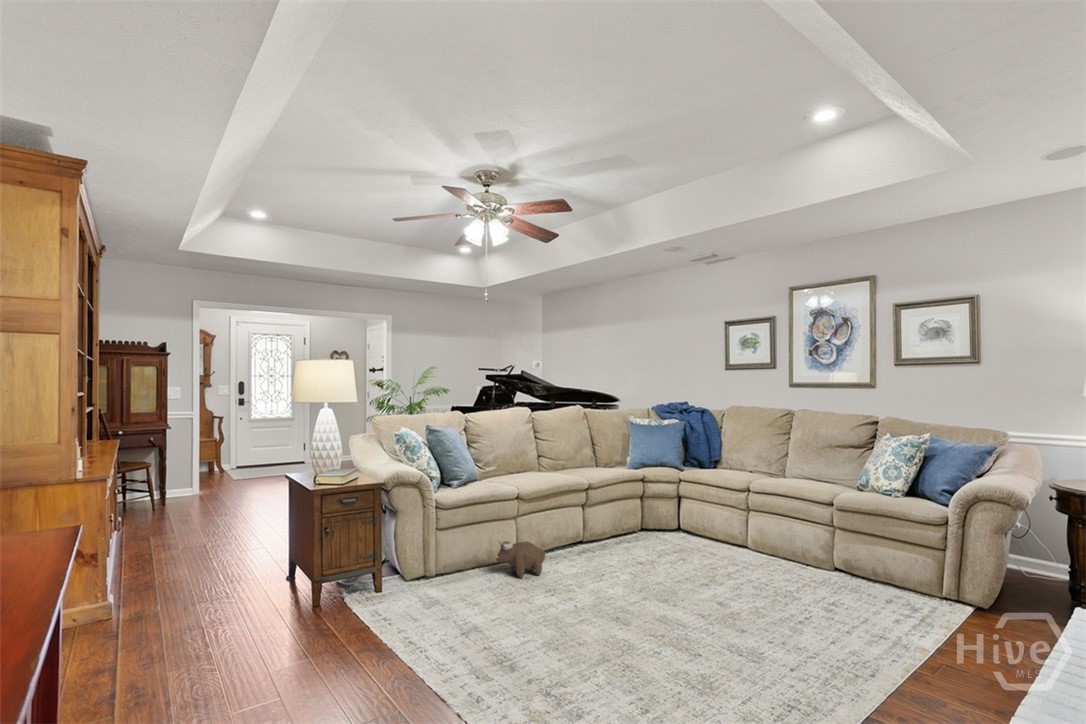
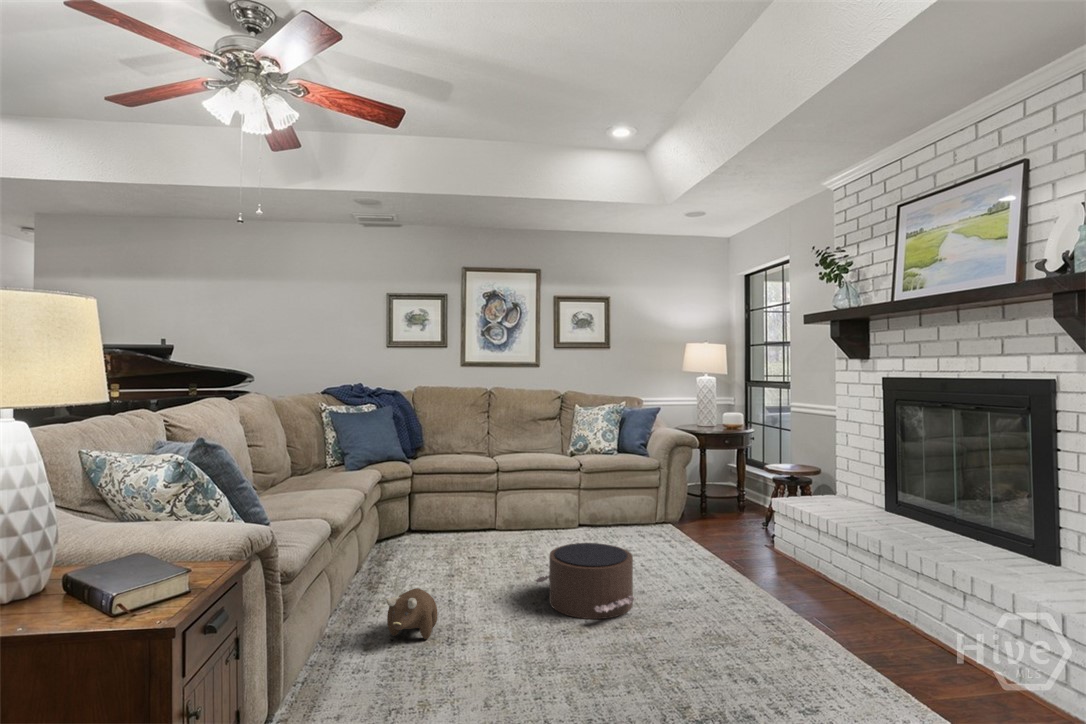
pouf: none [615,551,703,624] -> present [535,543,635,619]

